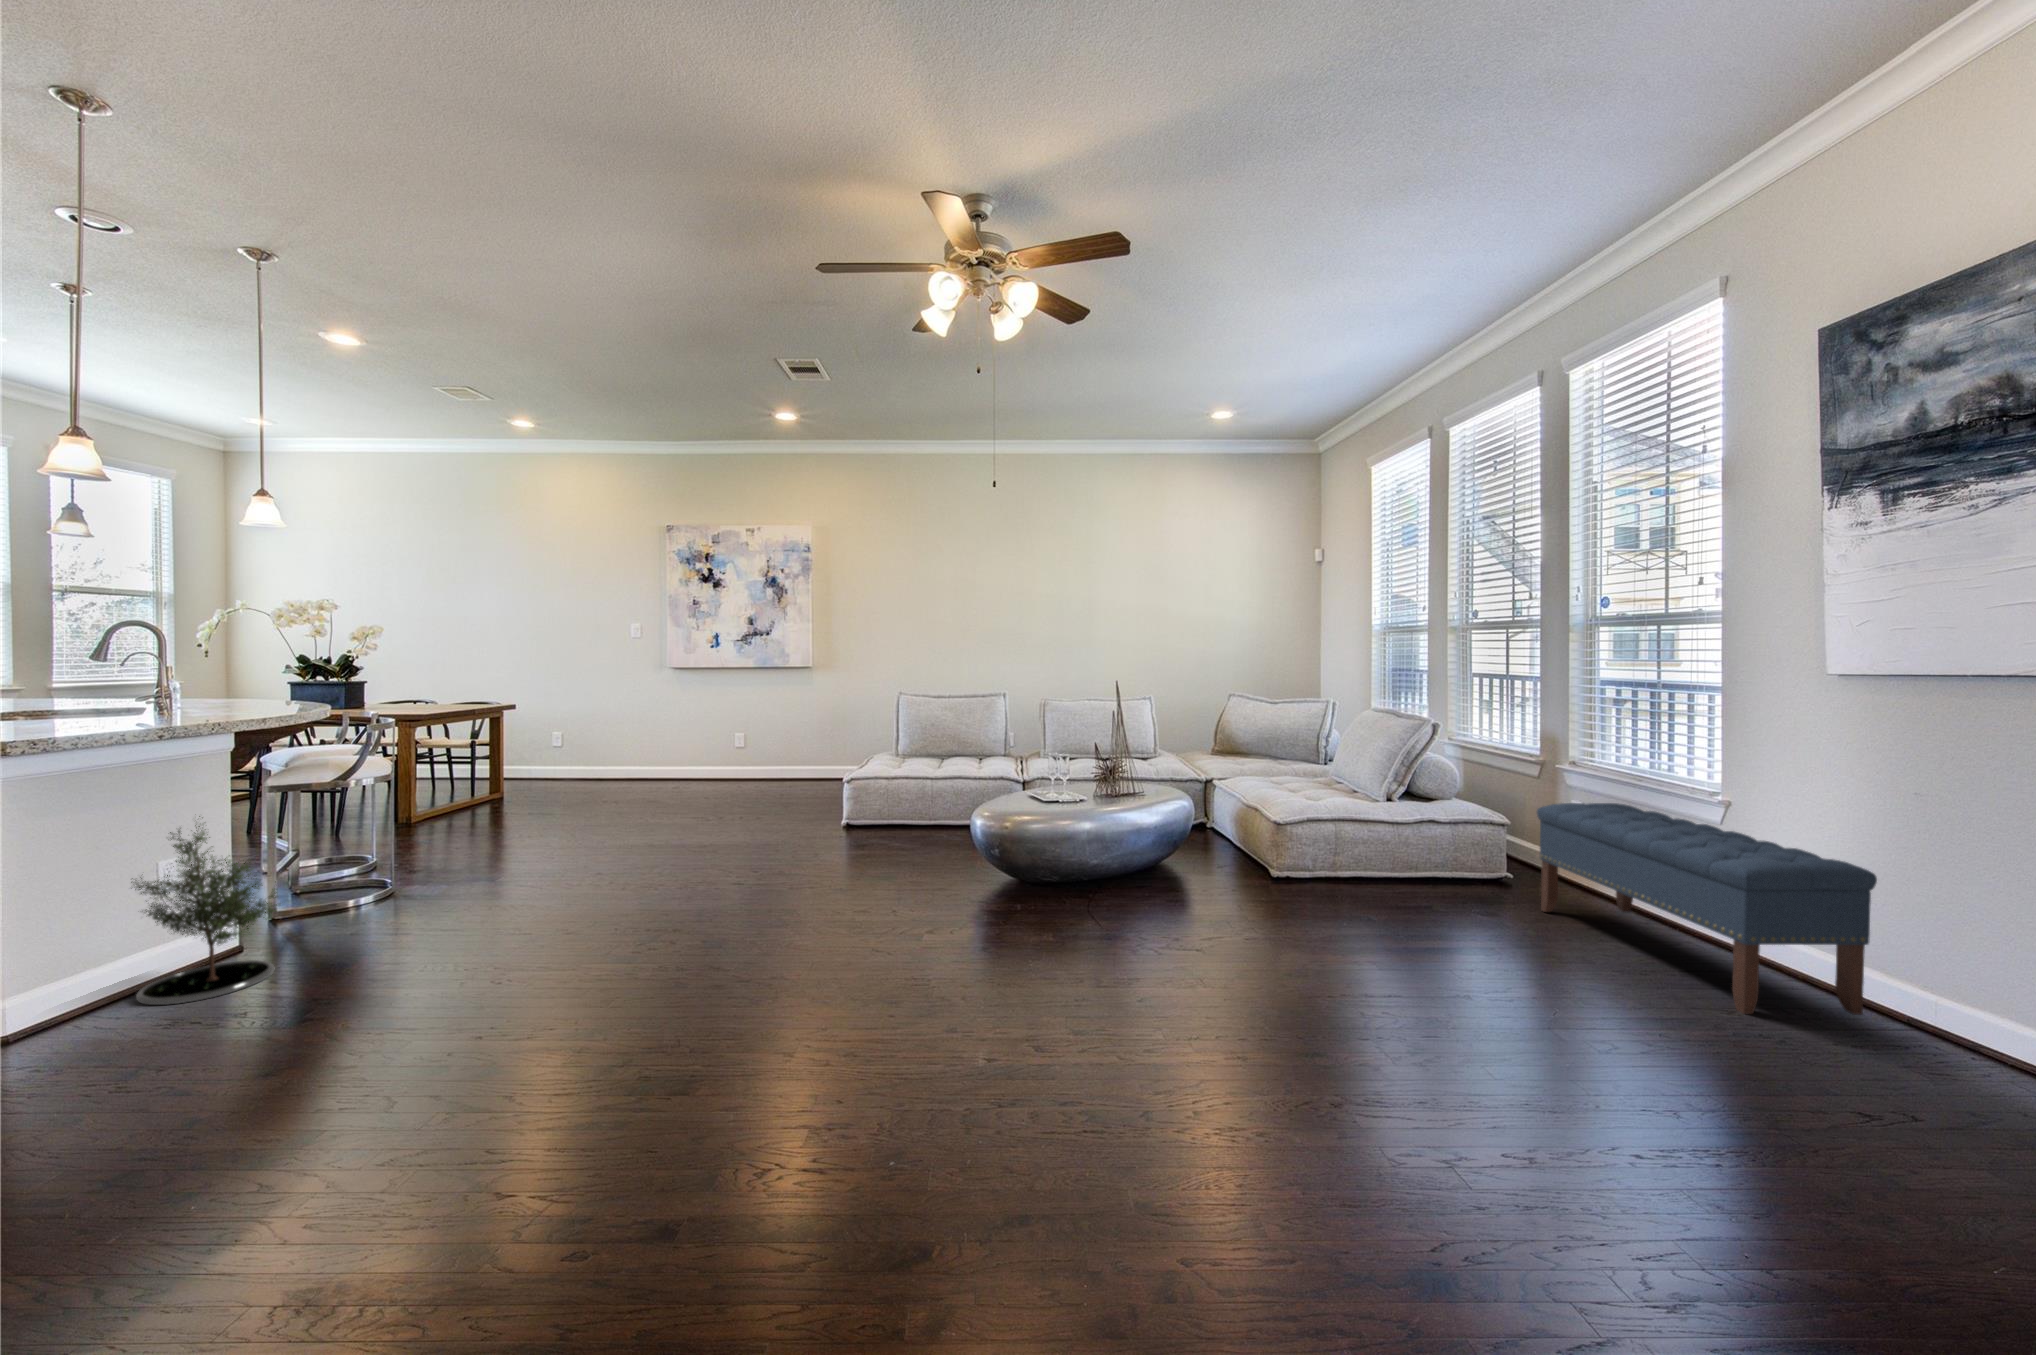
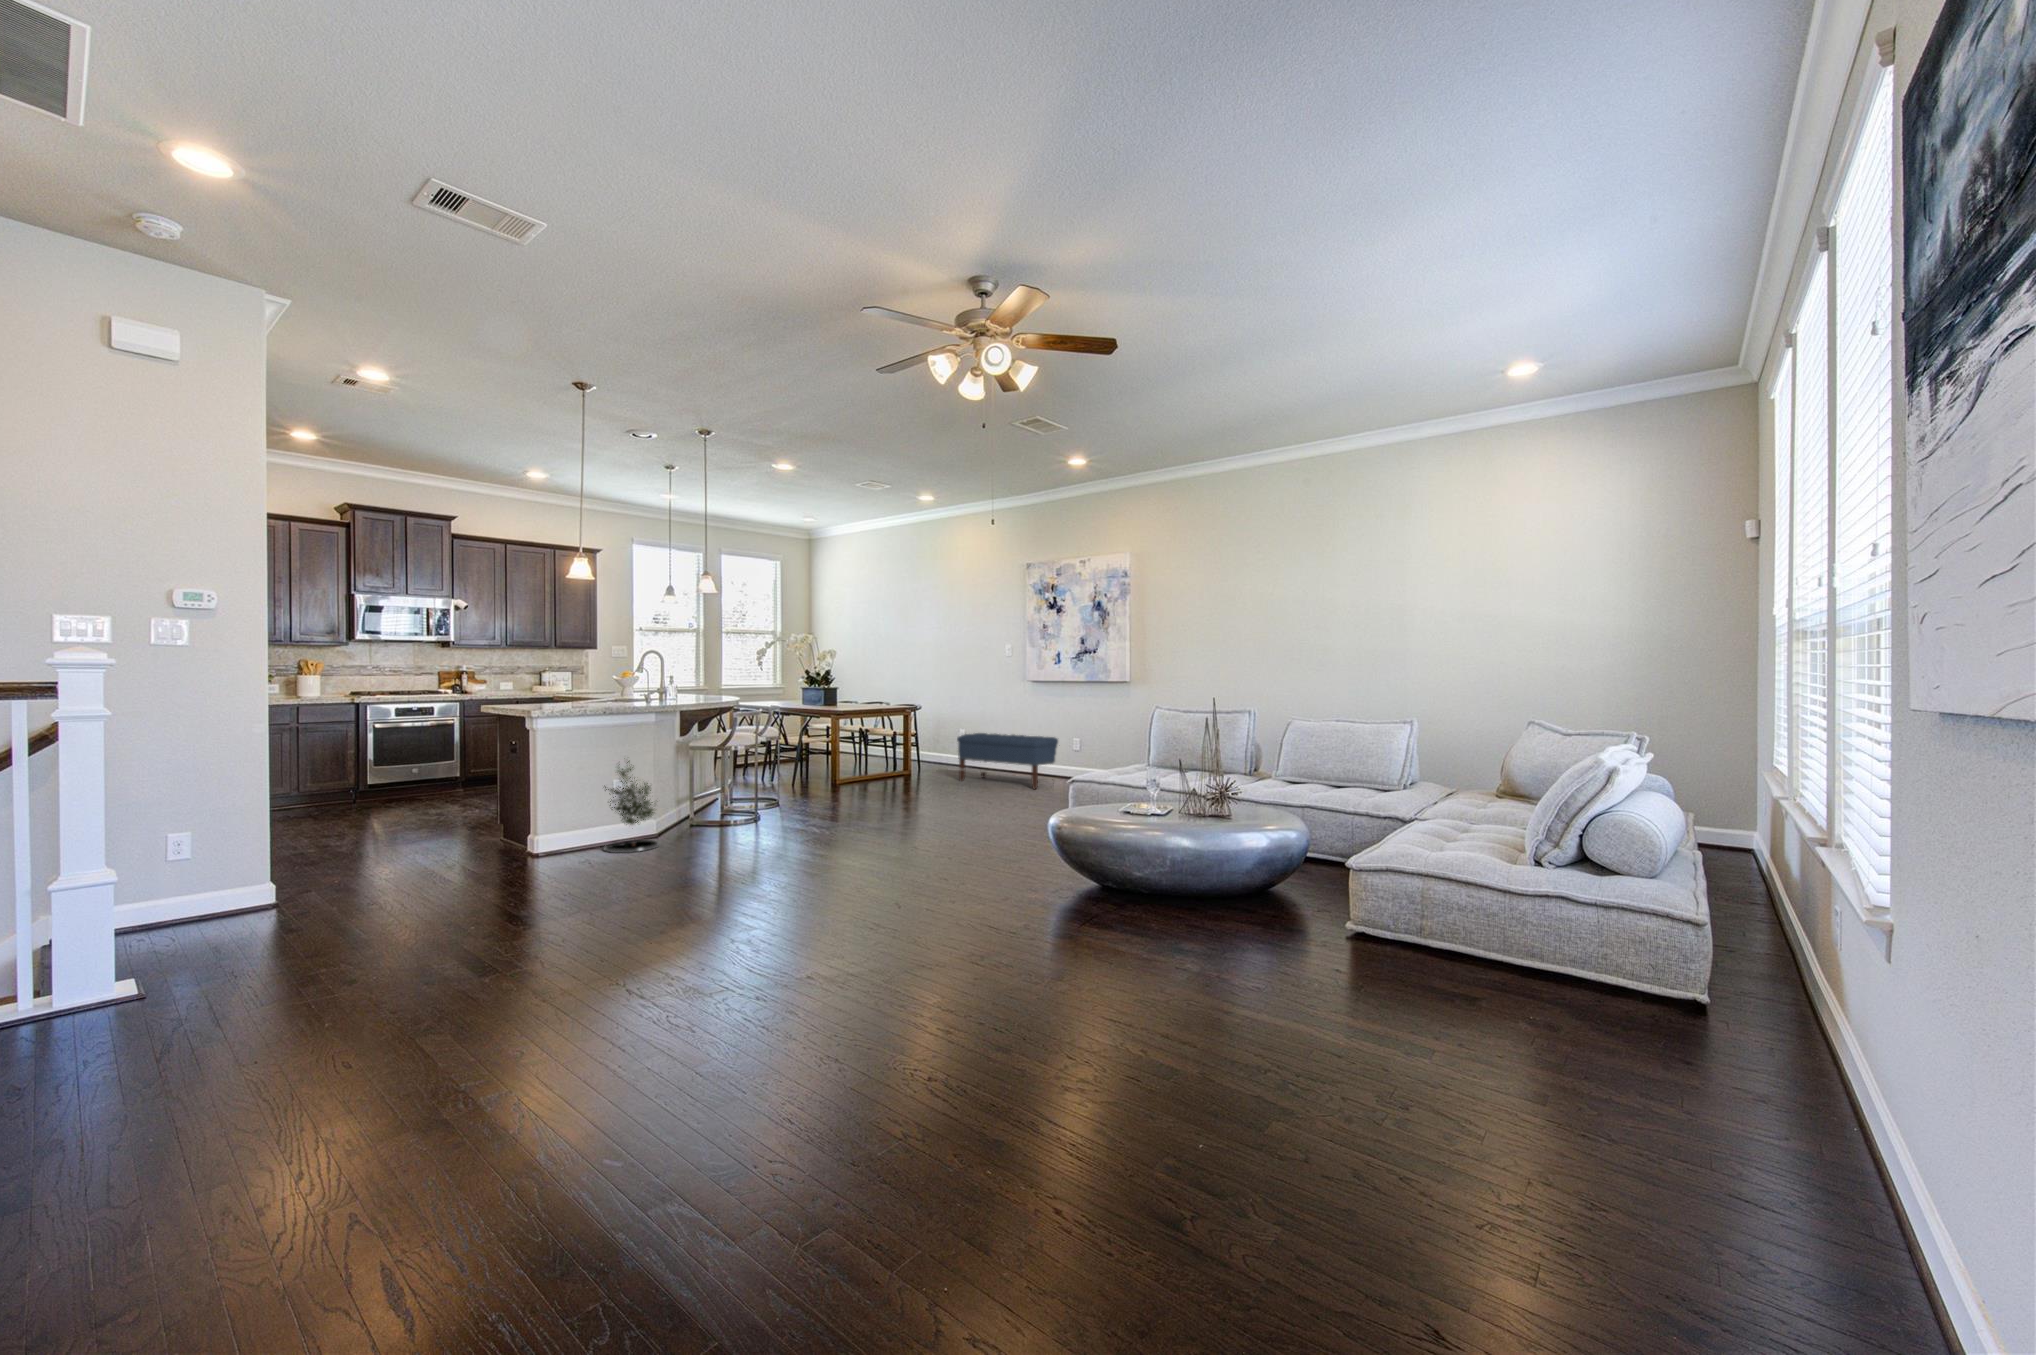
bench: present [1537,803,1877,1015] -> present [957,733,1058,789]

